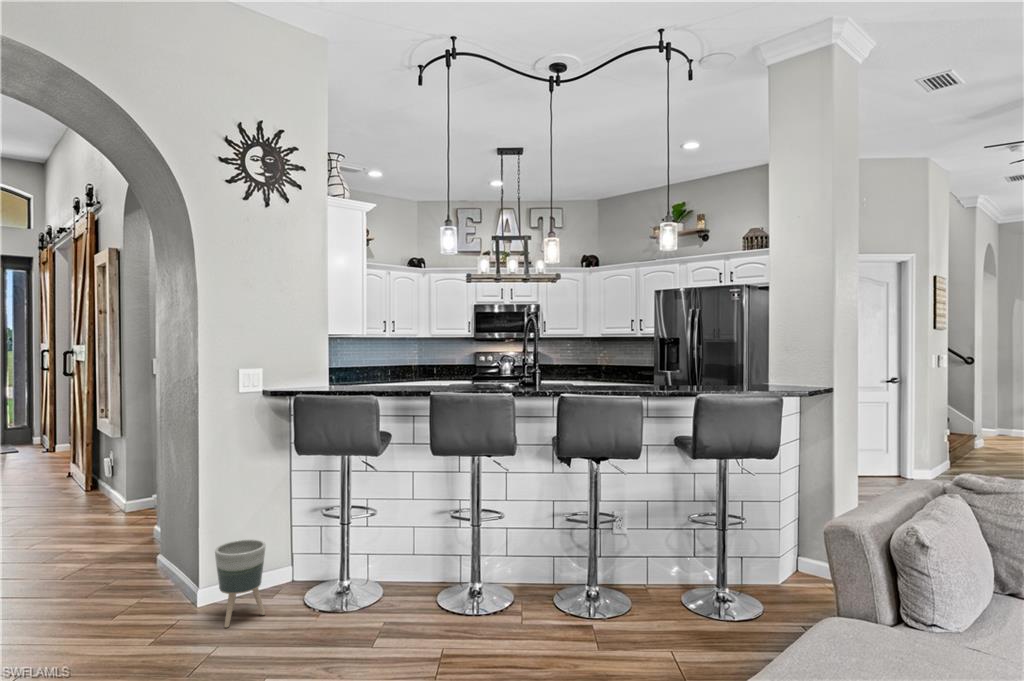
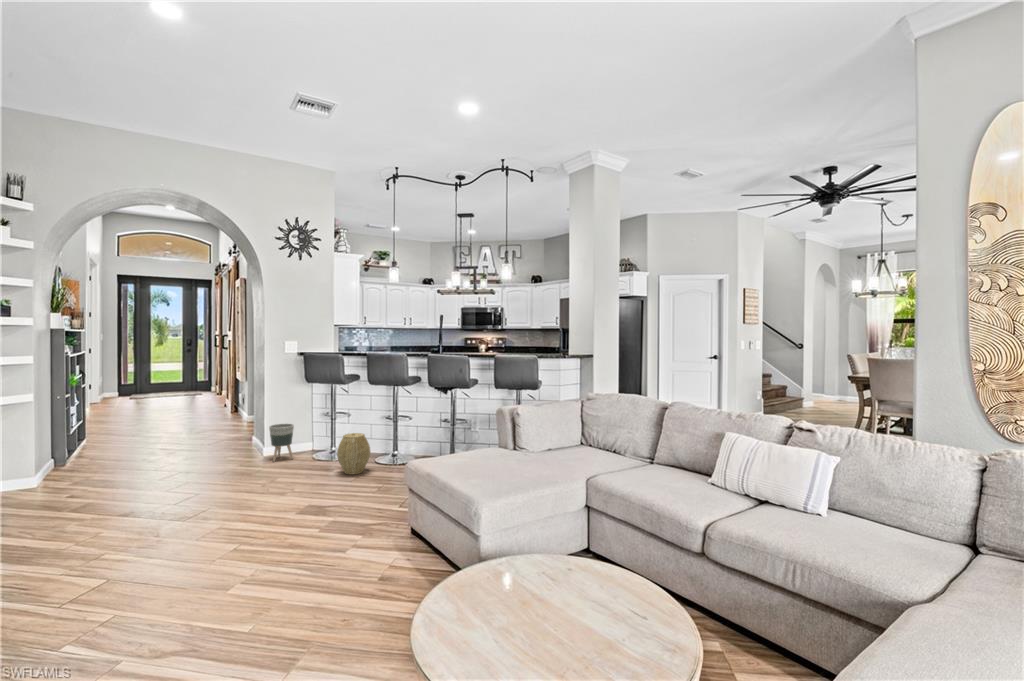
woven basket: none [385,564,453,659] -> present [337,433,370,474]

